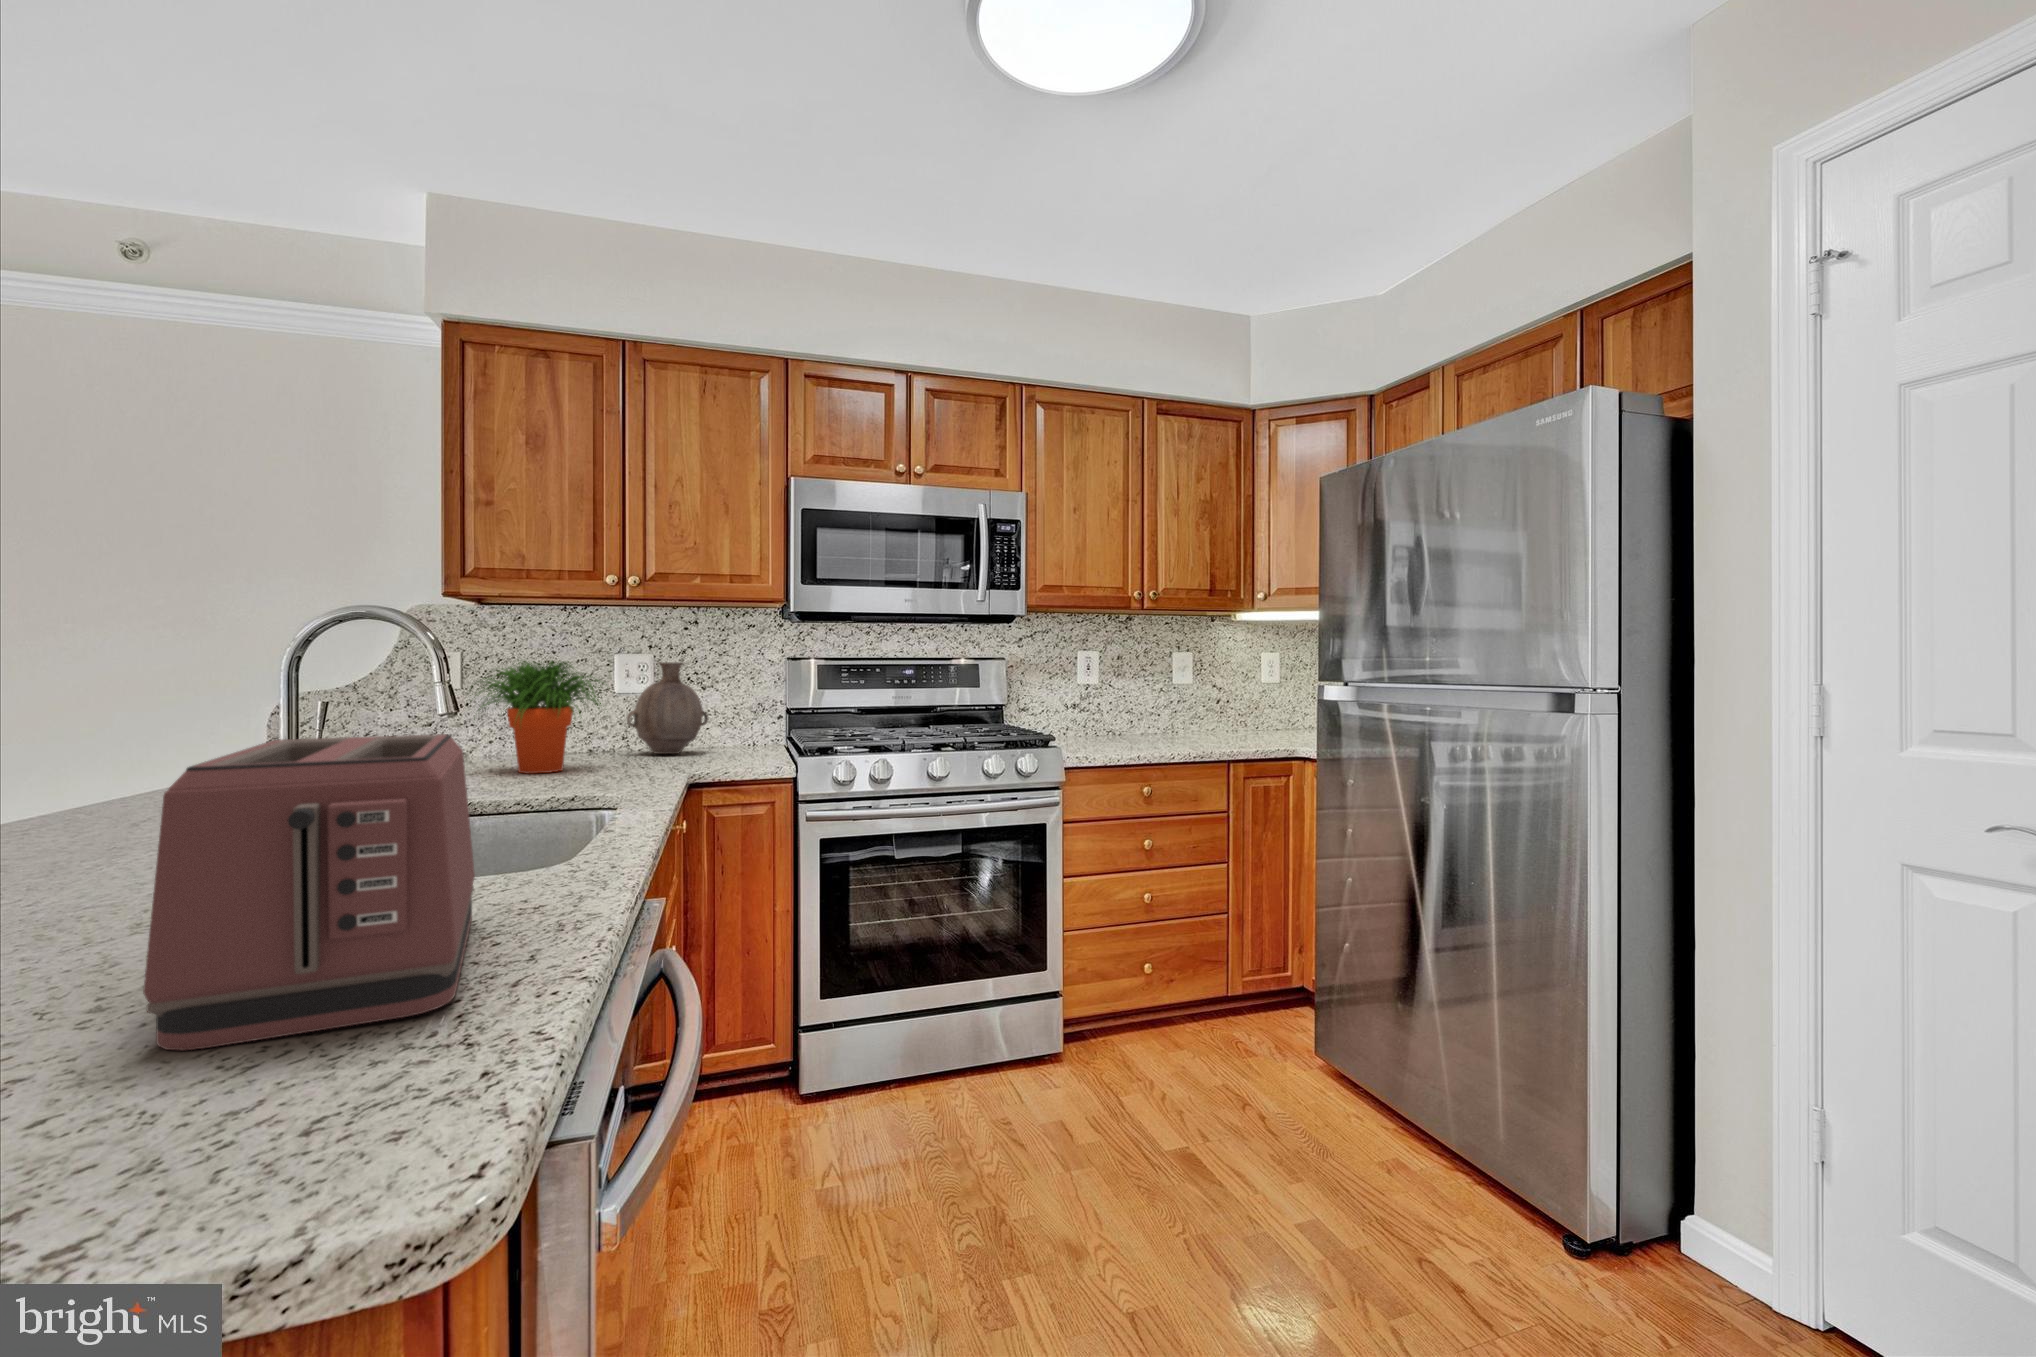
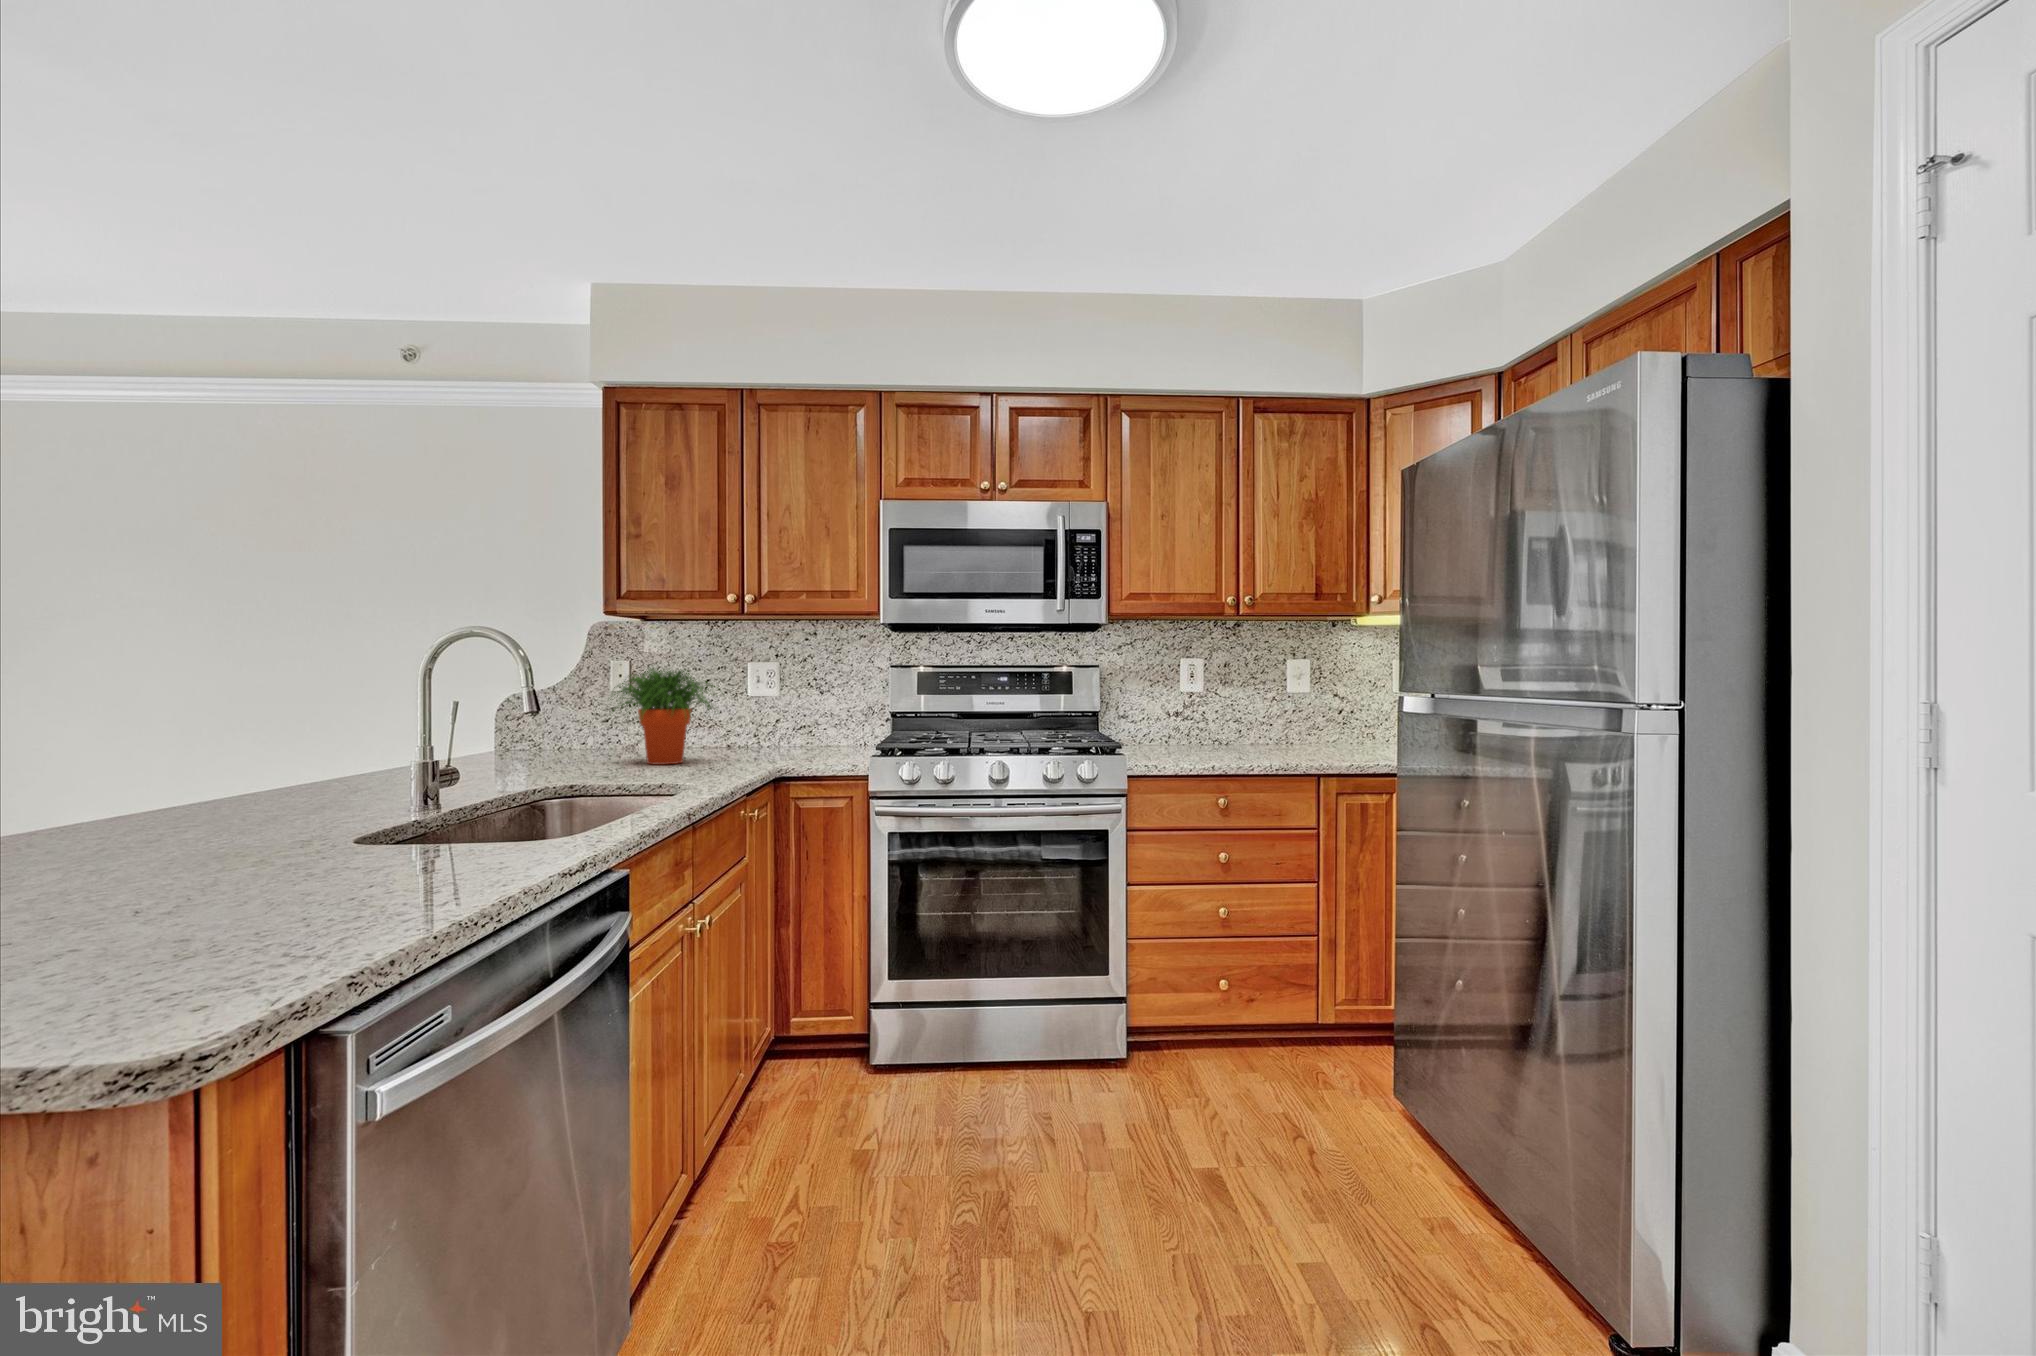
vase: present [627,662,709,754] -> none [753,669,826,751]
toaster: present [143,734,475,1051] -> none [130,732,442,946]

